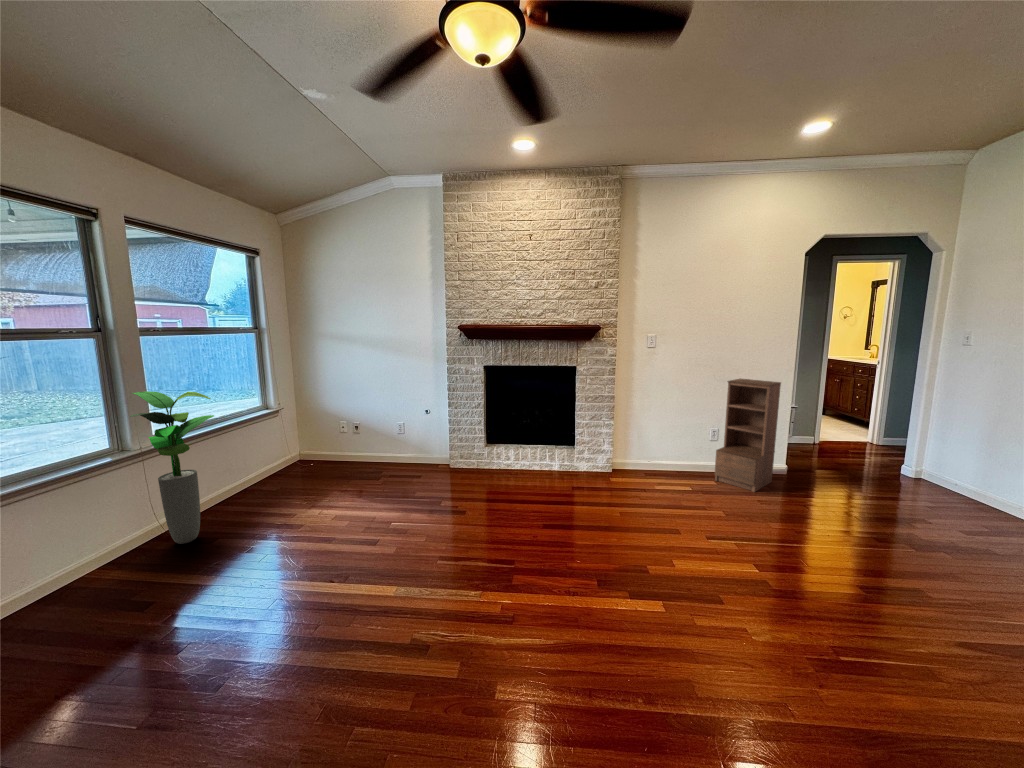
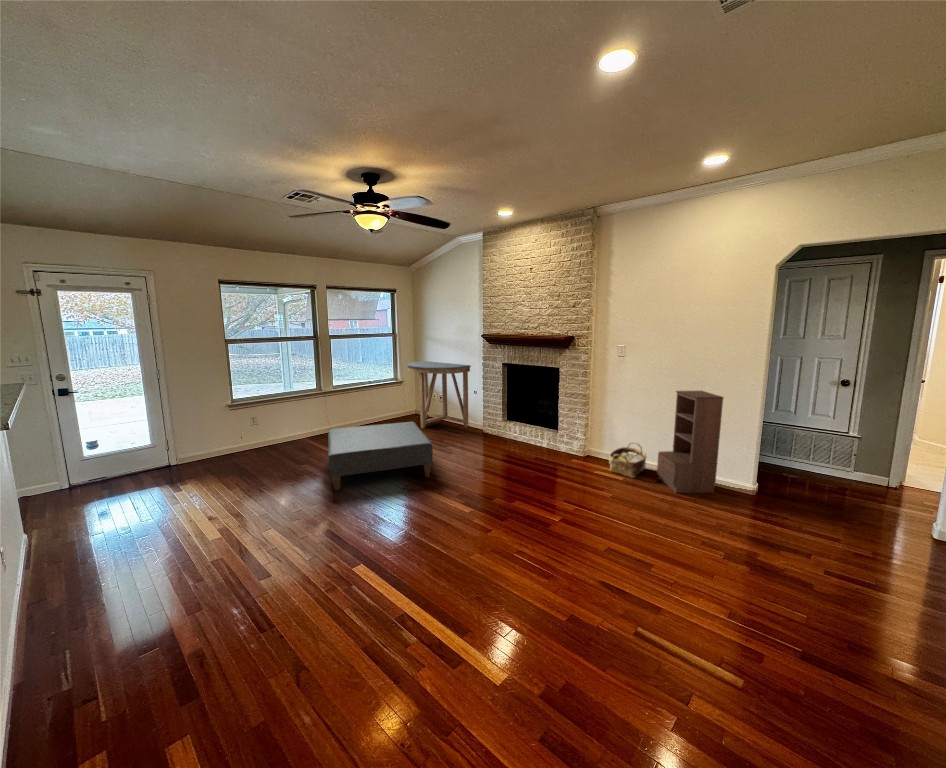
console table: none [300,372,421,481] -> present [406,361,471,428]
potted plant: present [130,391,214,544] -> none [316,365,350,437]
woven basket: none [660,444,701,486] -> present [609,443,646,478]
ottoman: none [235,475,506,688] -> present [328,422,433,490]

